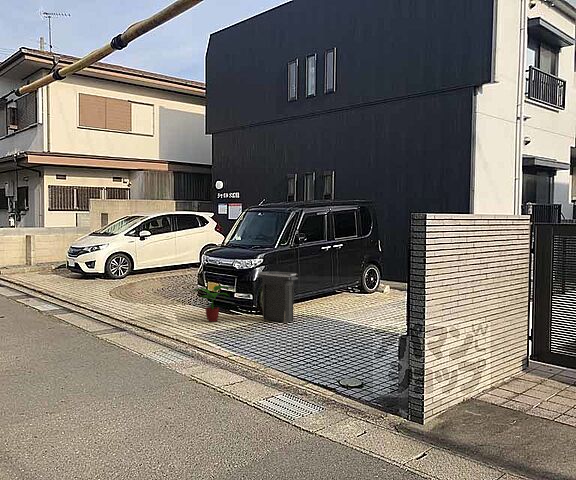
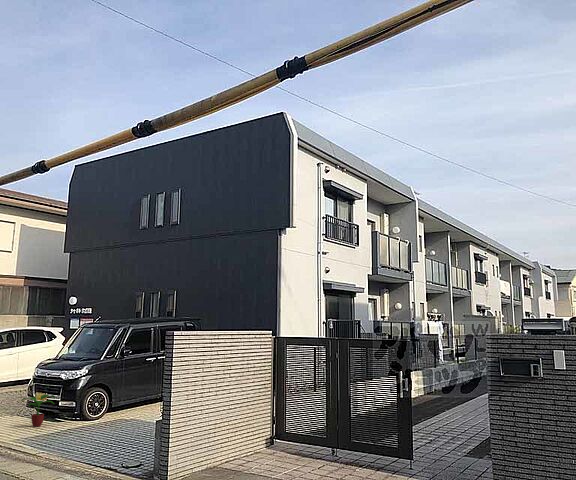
trash can: present [258,272,298,322] -> none [82,382,115,425]

